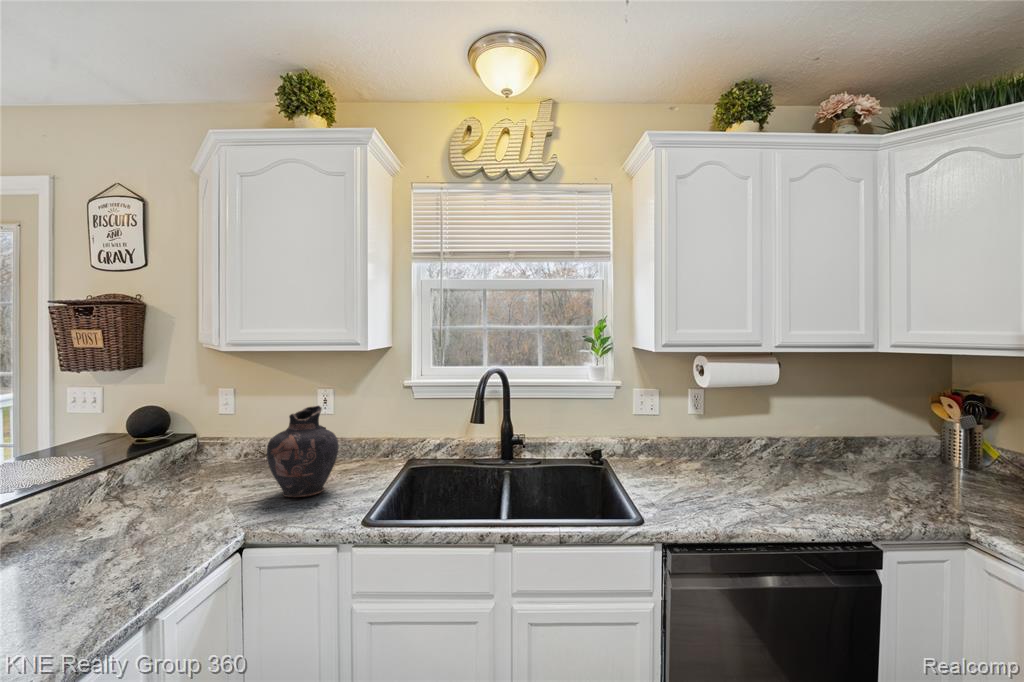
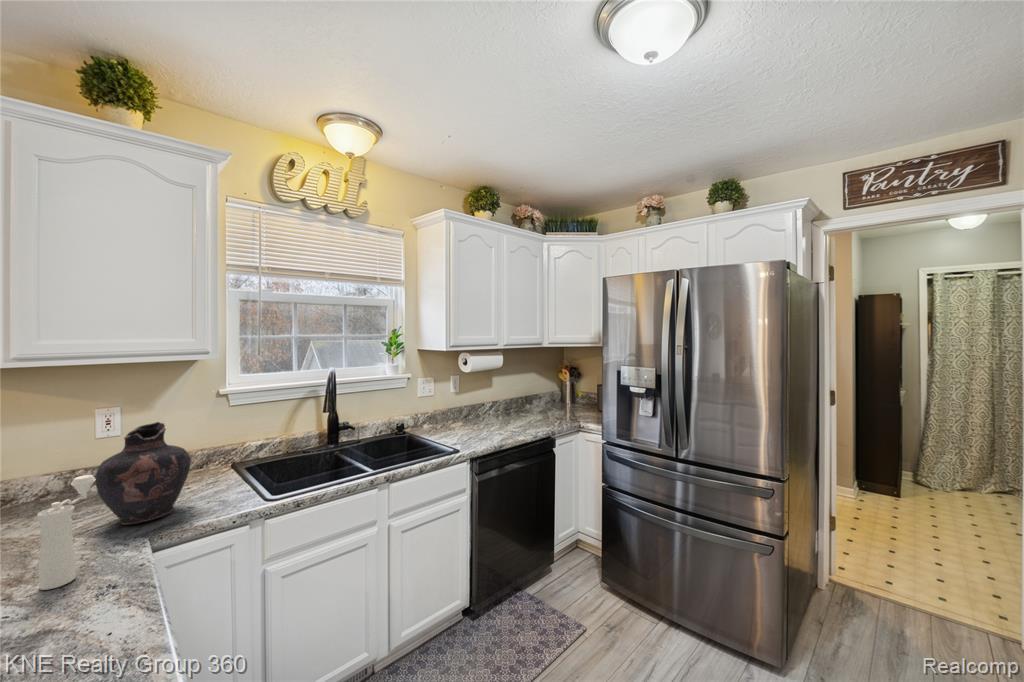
pepper mill: none [185,444,243,536] -> present [37,475,96,590]

